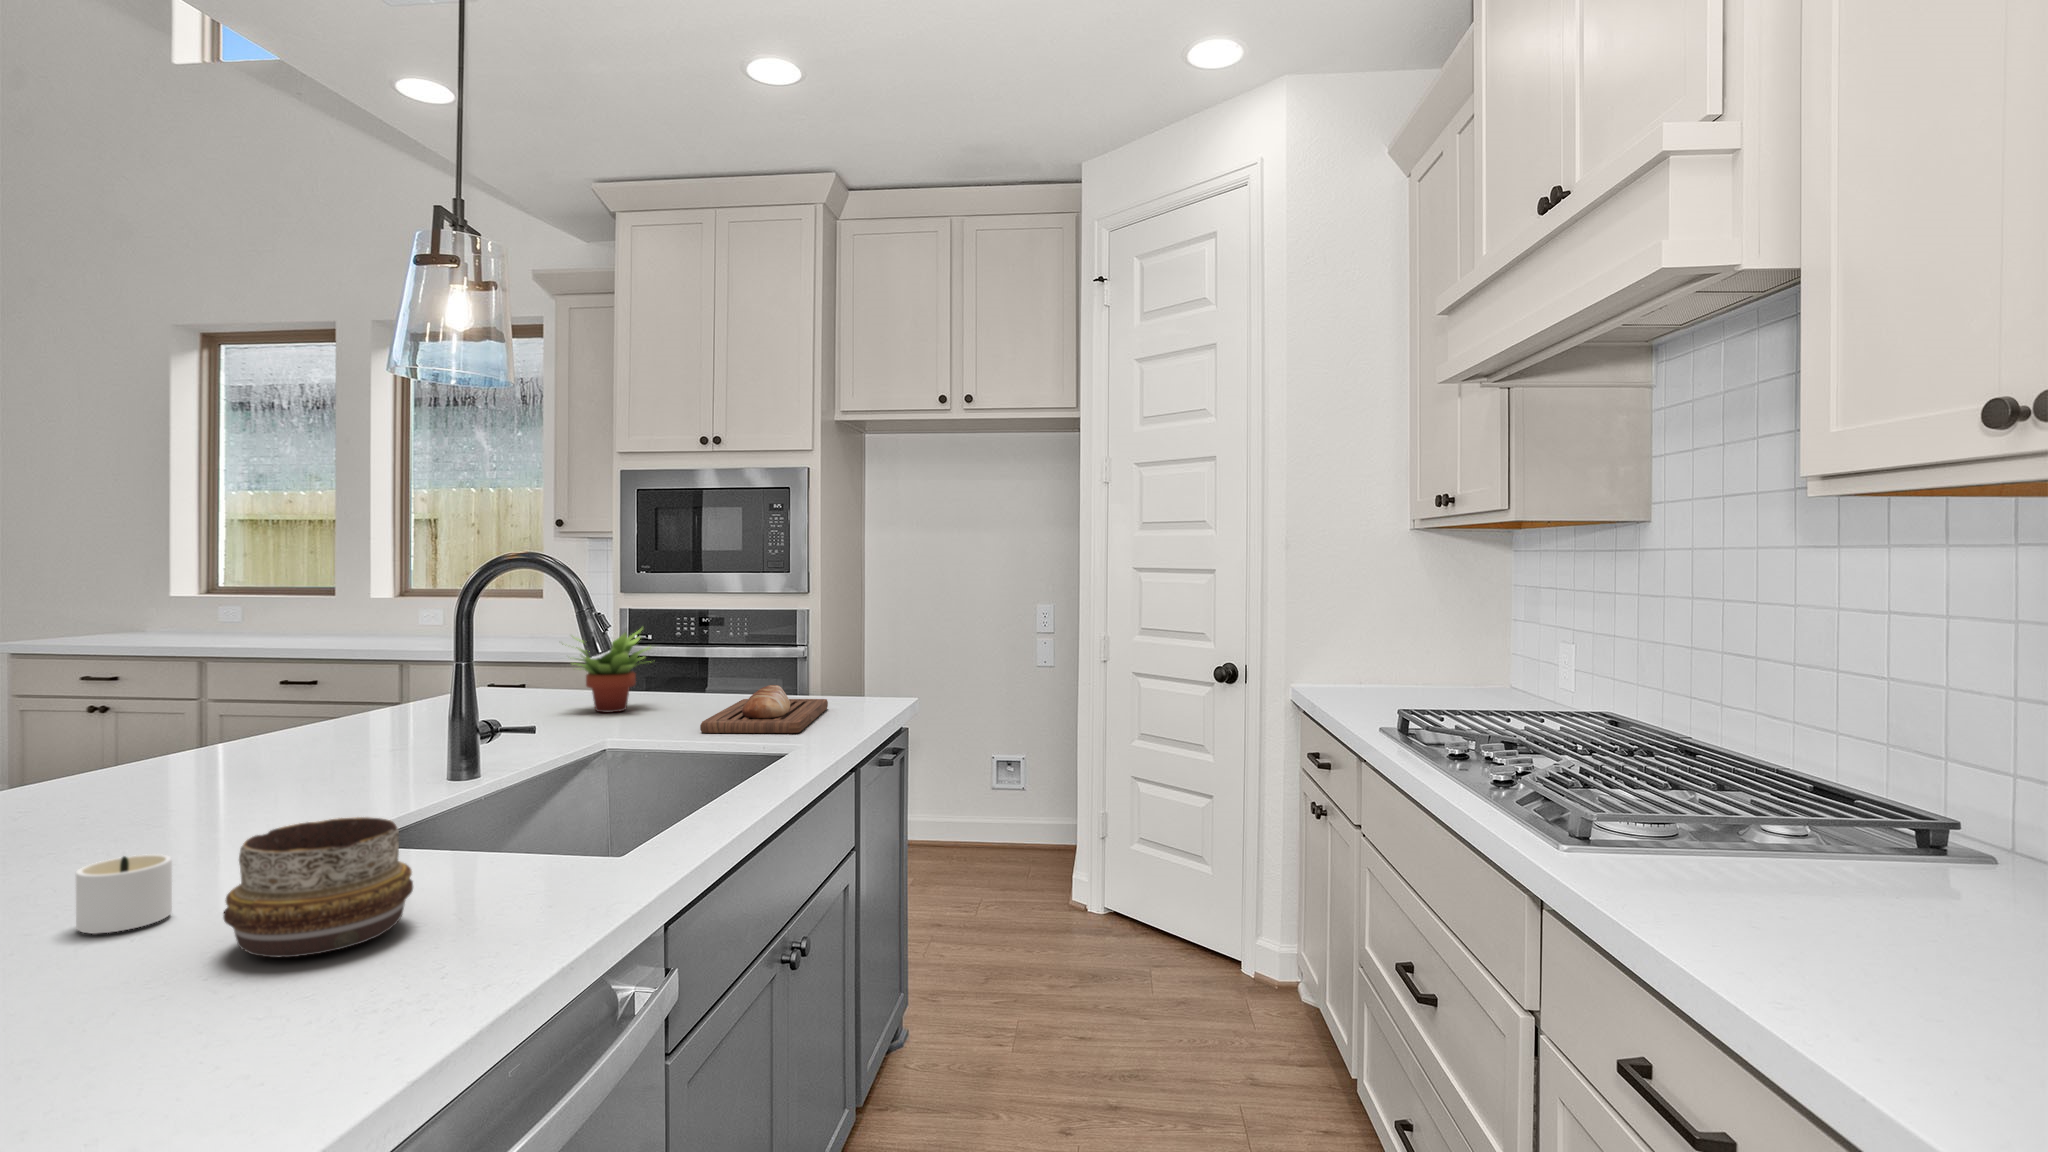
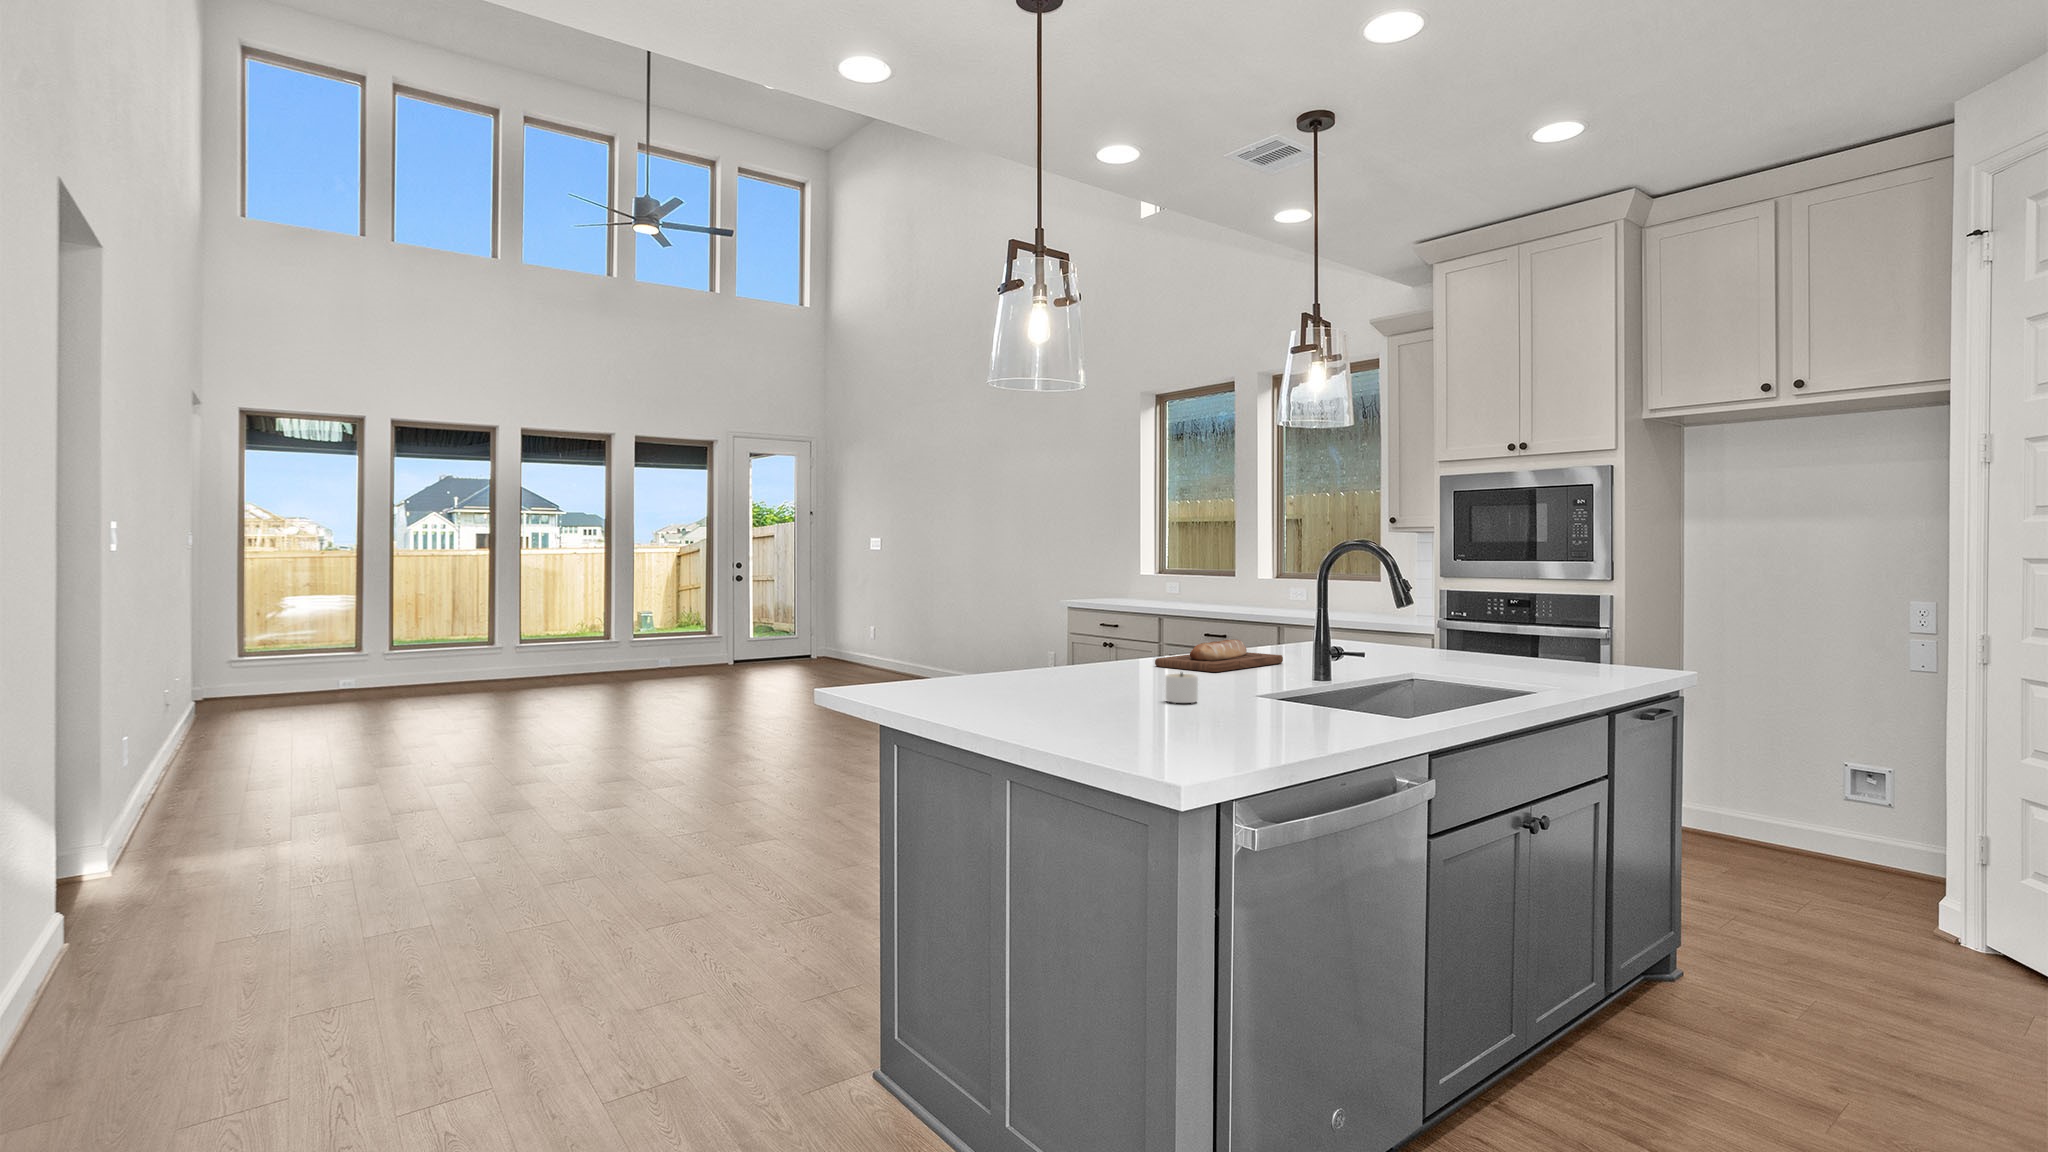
succulent plant: present [573,629,651,712] -> none [1382,595,1453,657]
bread loaf: present [700,685,828,733] -> present [1155,639,1283,672]
decorative bowl: present [223,817,413,958] -> none [1222,662,1298,718]

